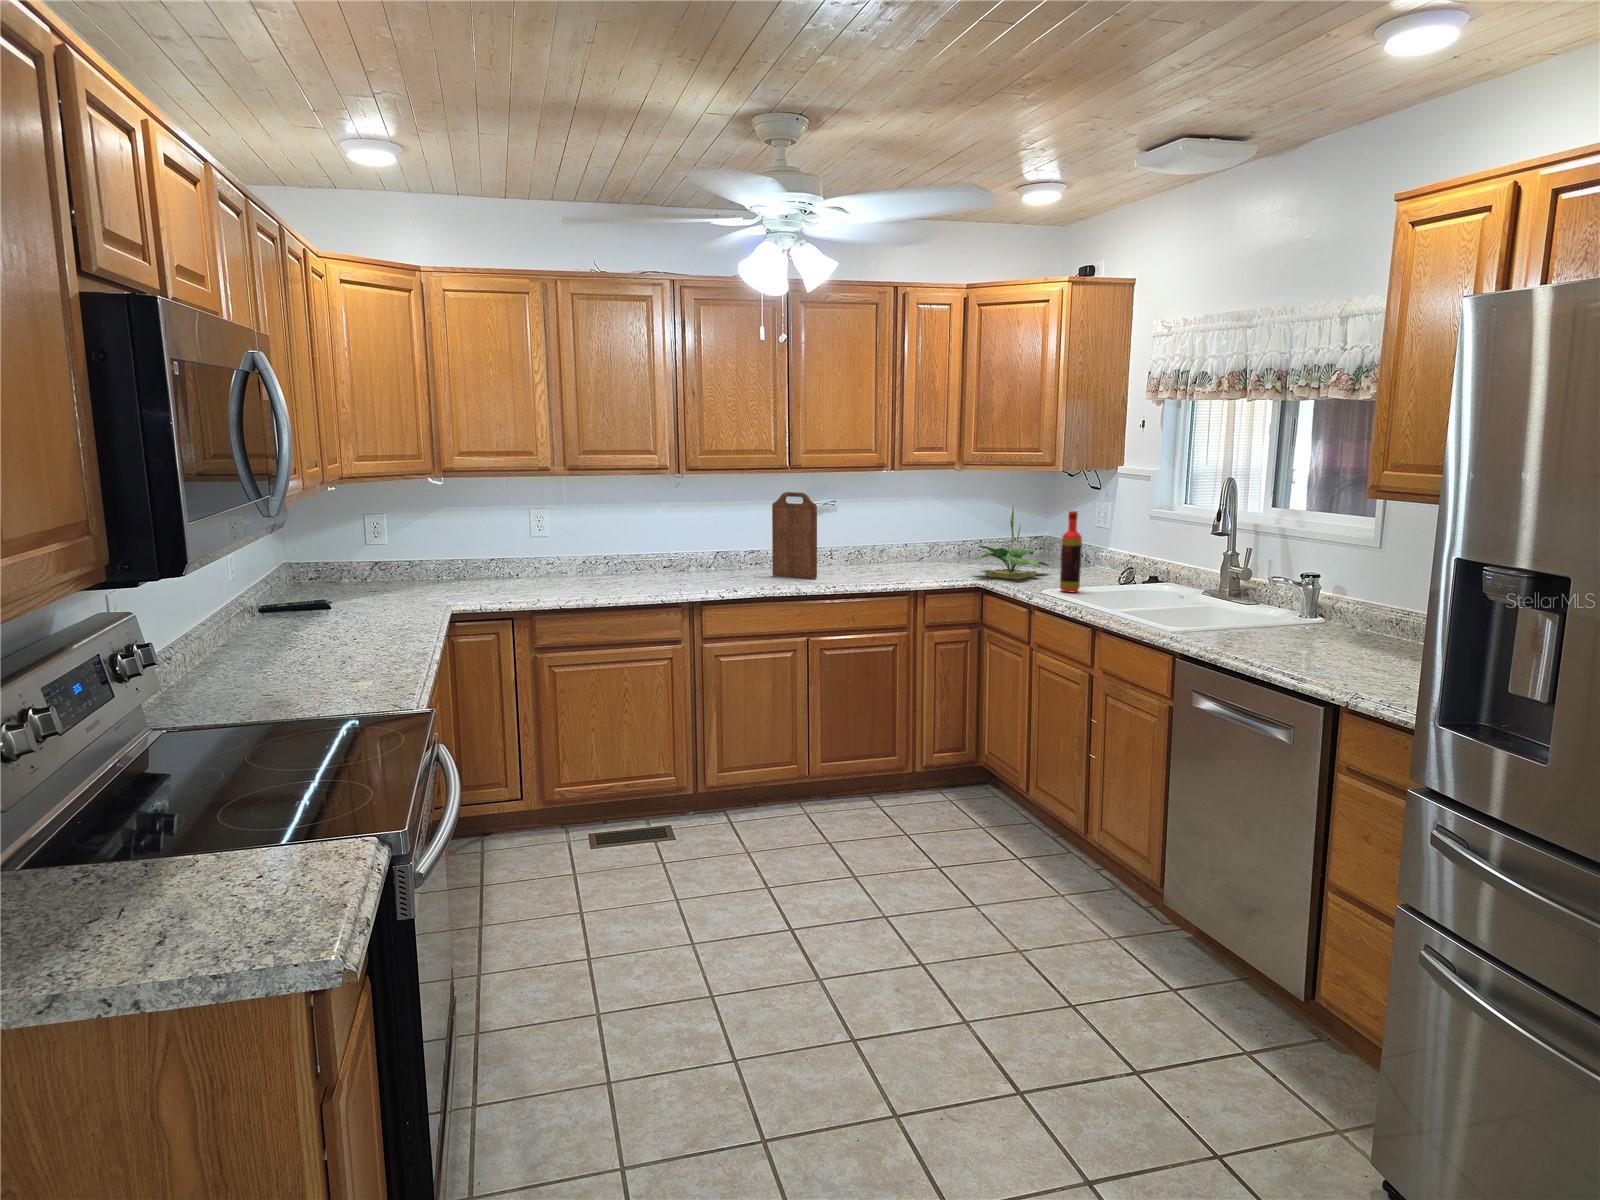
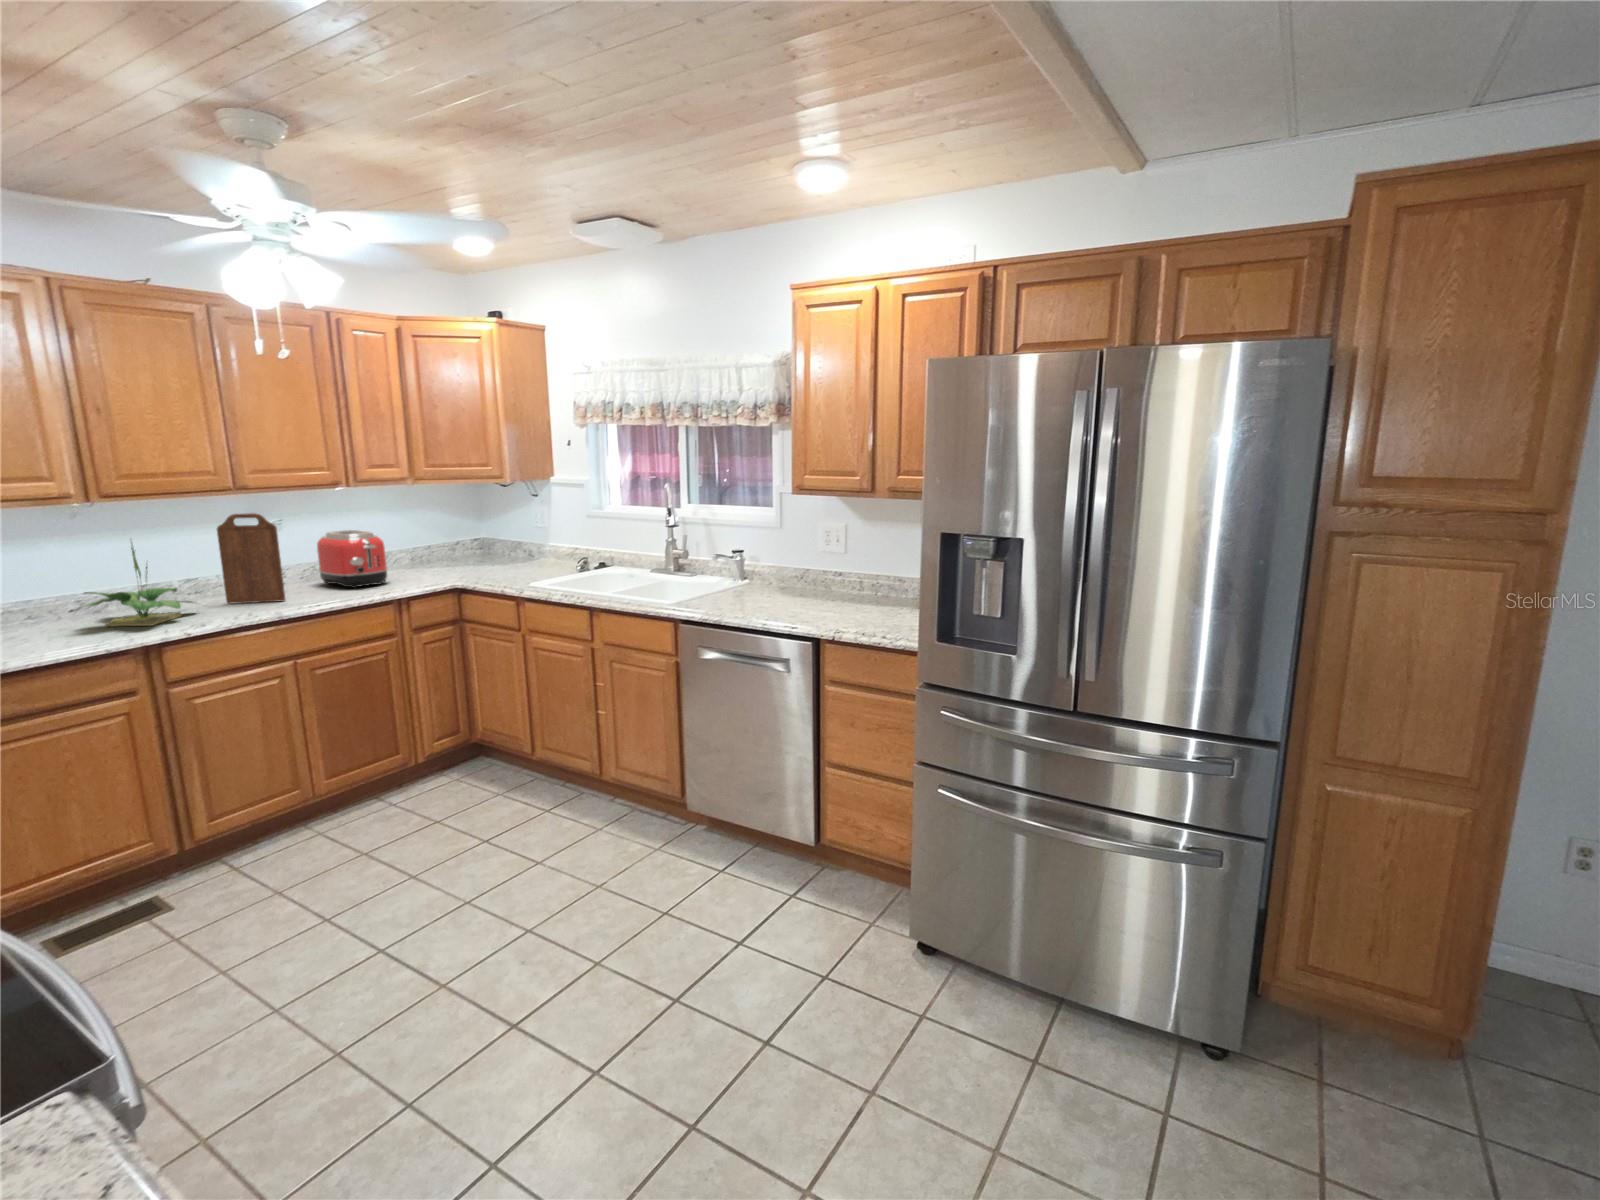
potted plant: present [974,509,1049,580] -> present [85,542,192,626]
bottle: present [1060,511,1082,592] -> none [536,515,555,584]
toaster: none [860,516,920,575] -> present [317,530,388,588]

